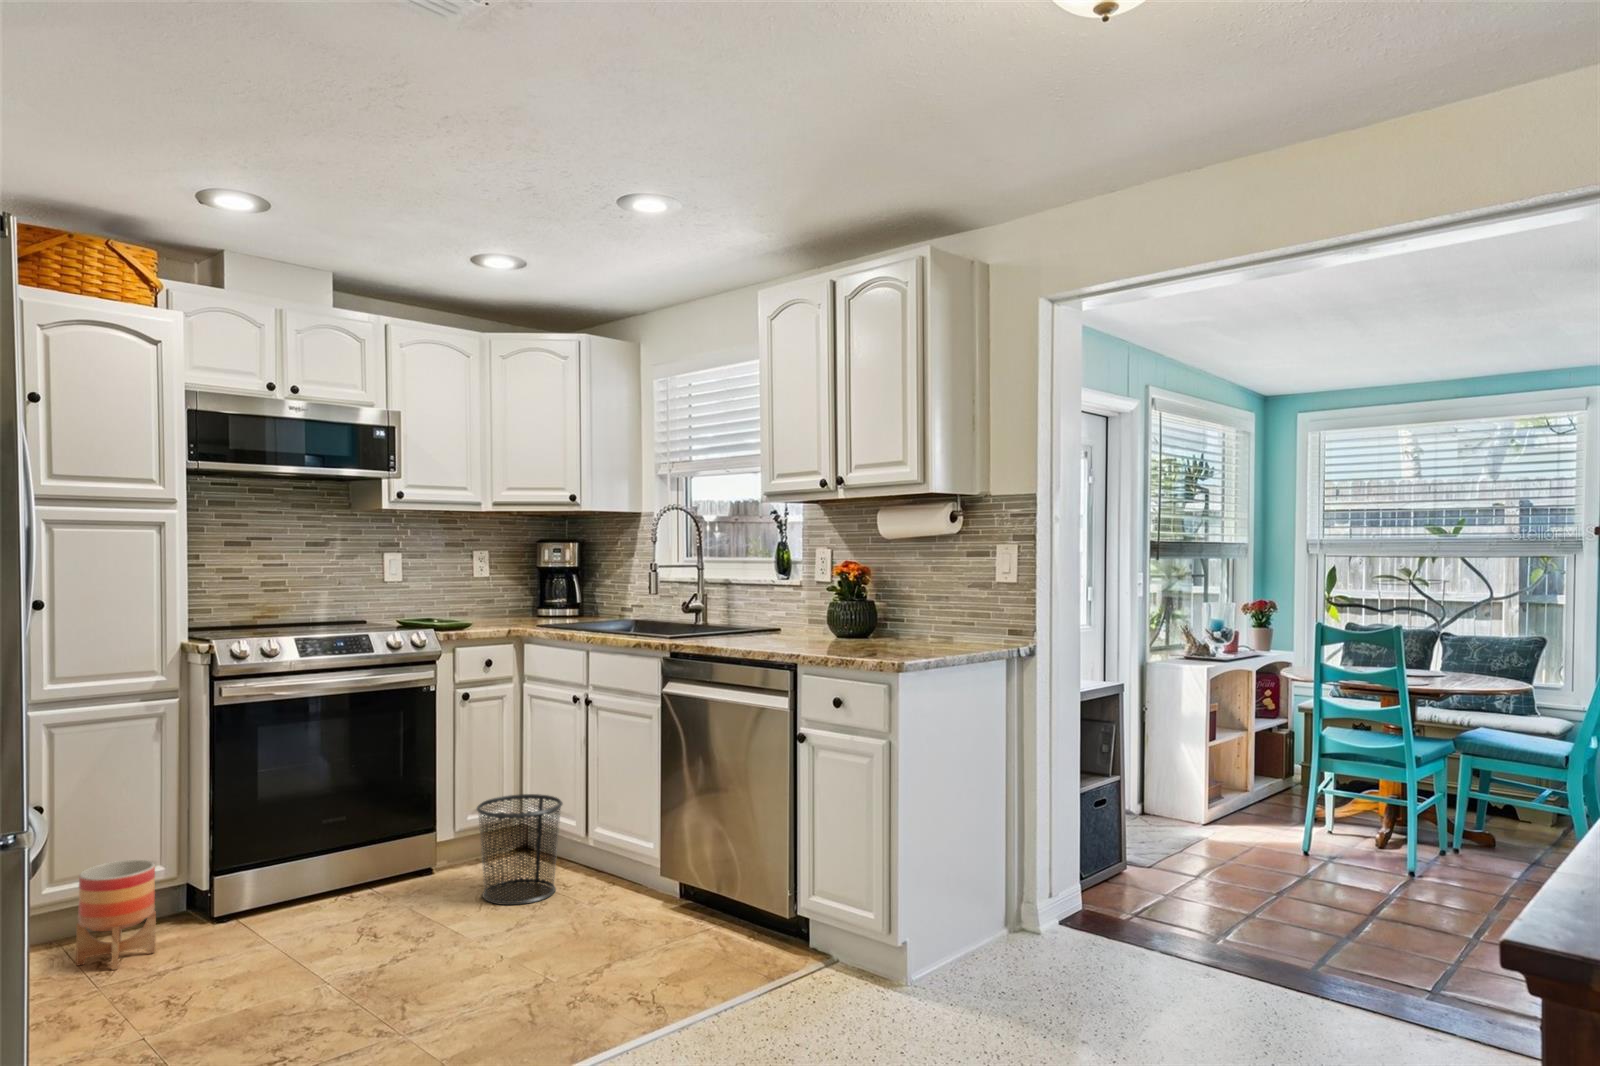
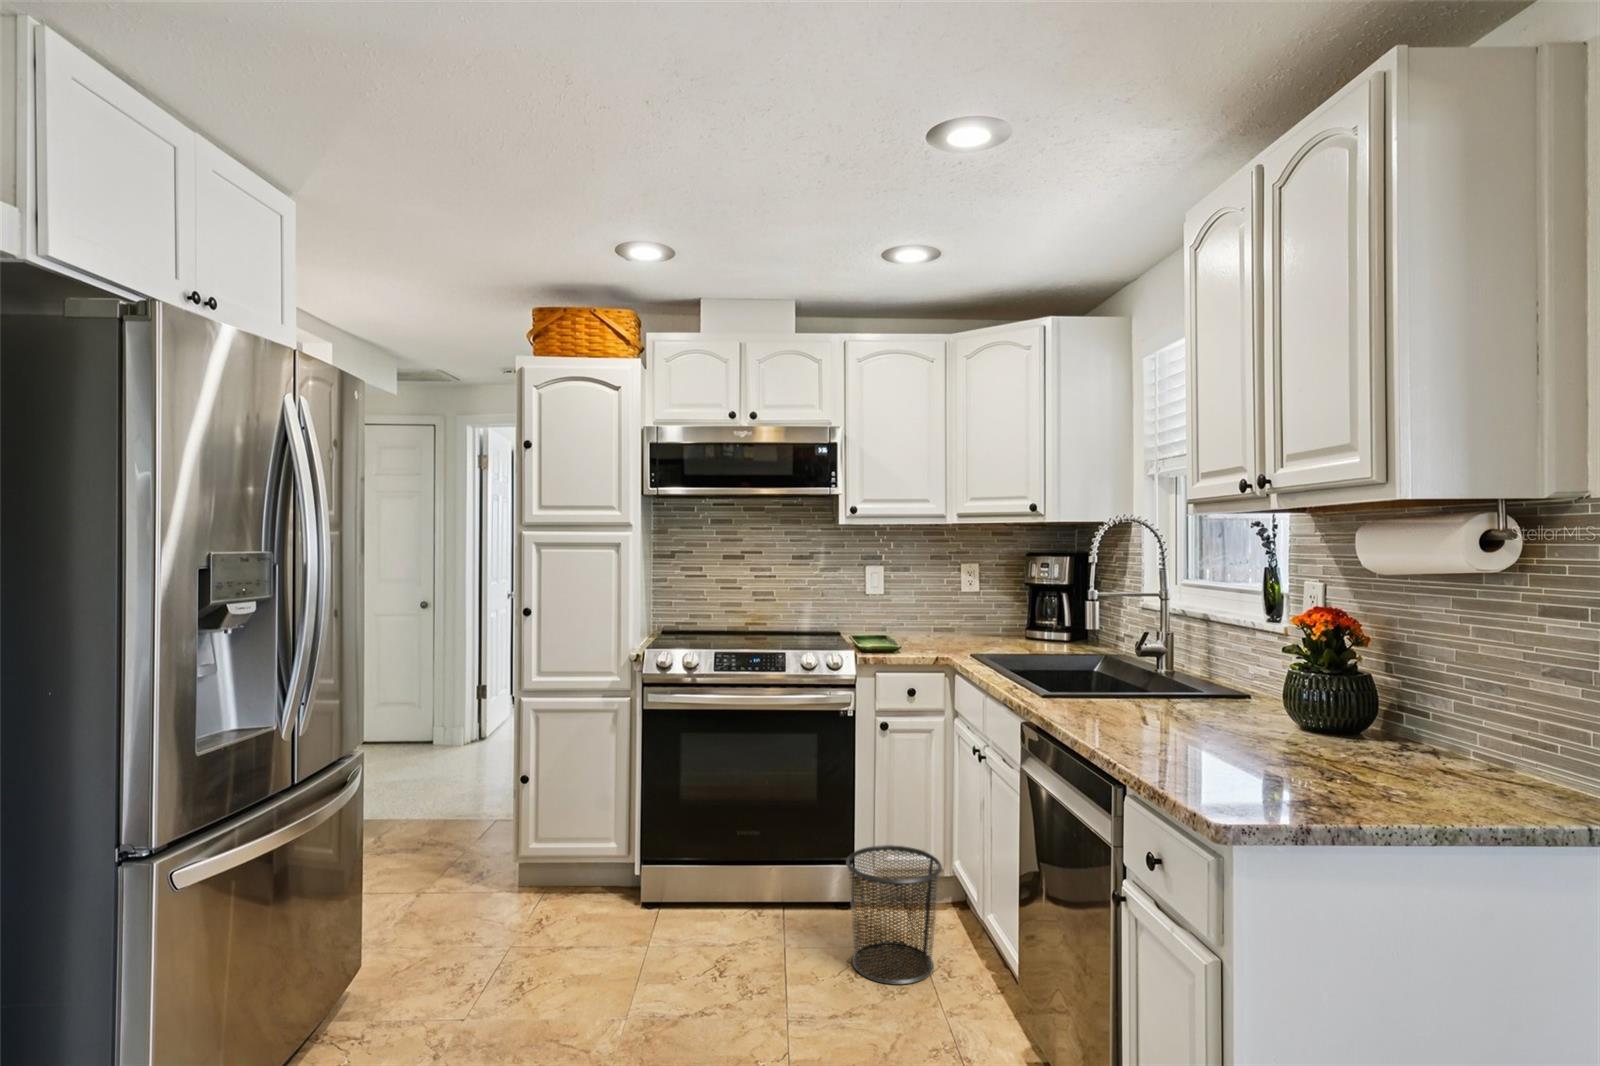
planter: present [76,860,156,970] -> none [526,827,582,923]

